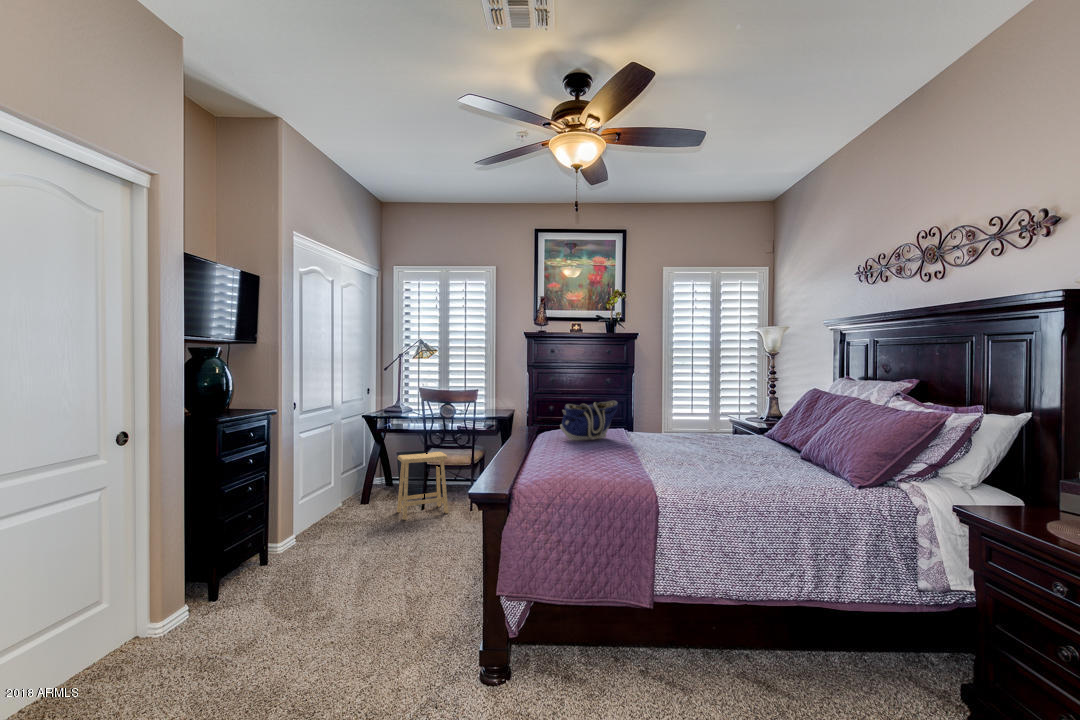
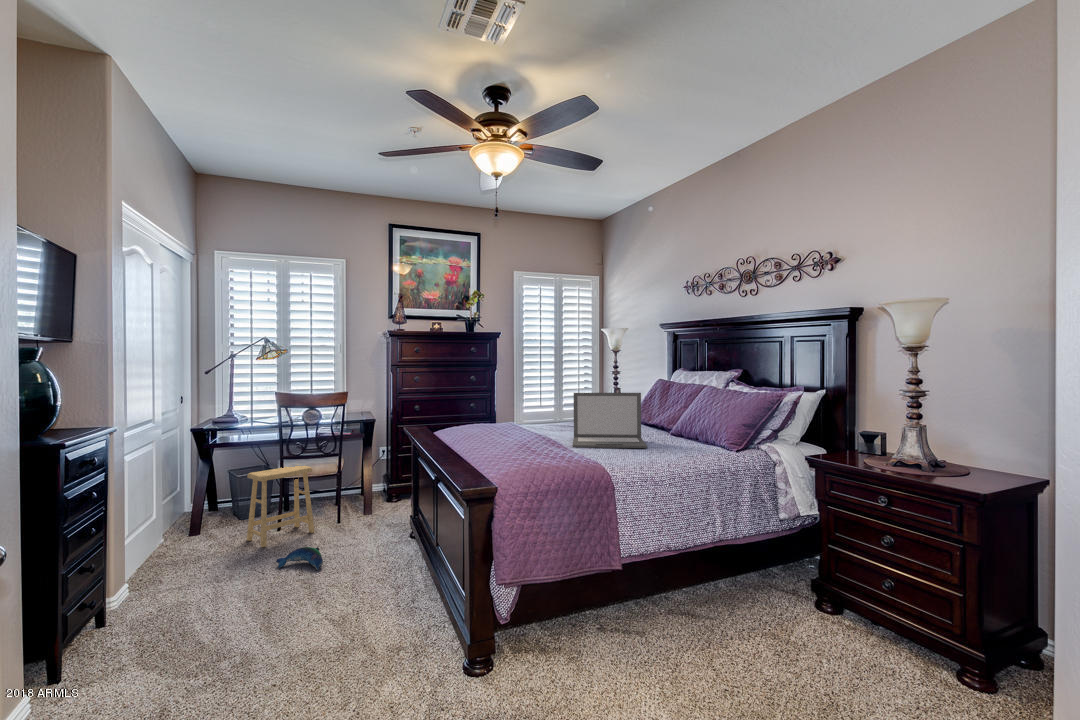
laptop: none [645,400,741,471] -> present [572,393,647,448]
tote bag: present [560,401,618,440] -> none [469,396,522,436]
plush toy: none [402,525,435,548] -> present [276,547,323,570]

